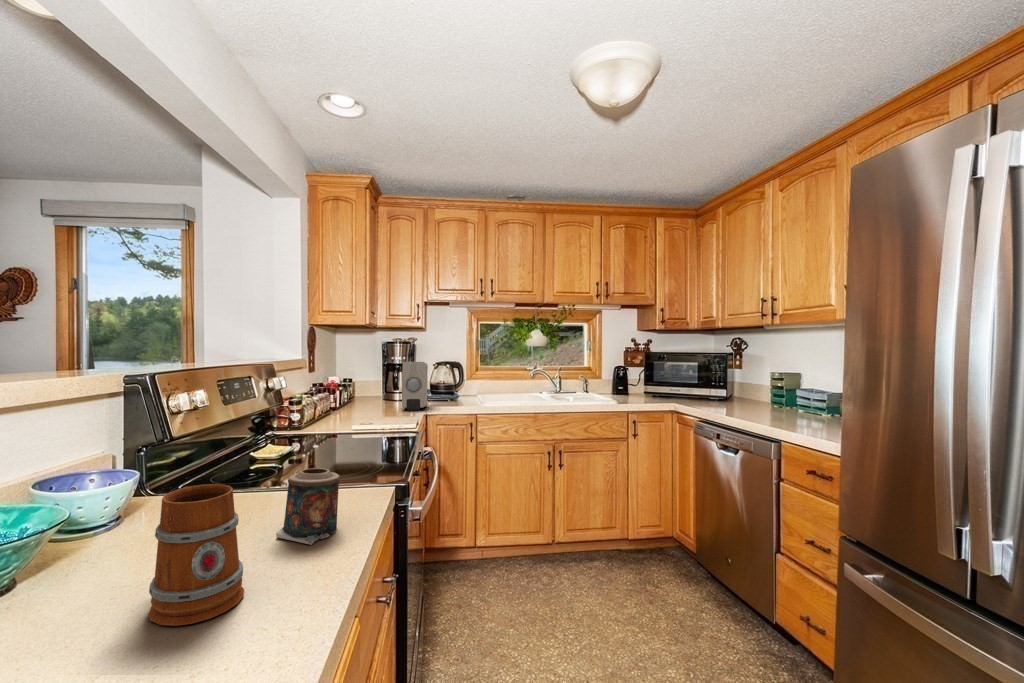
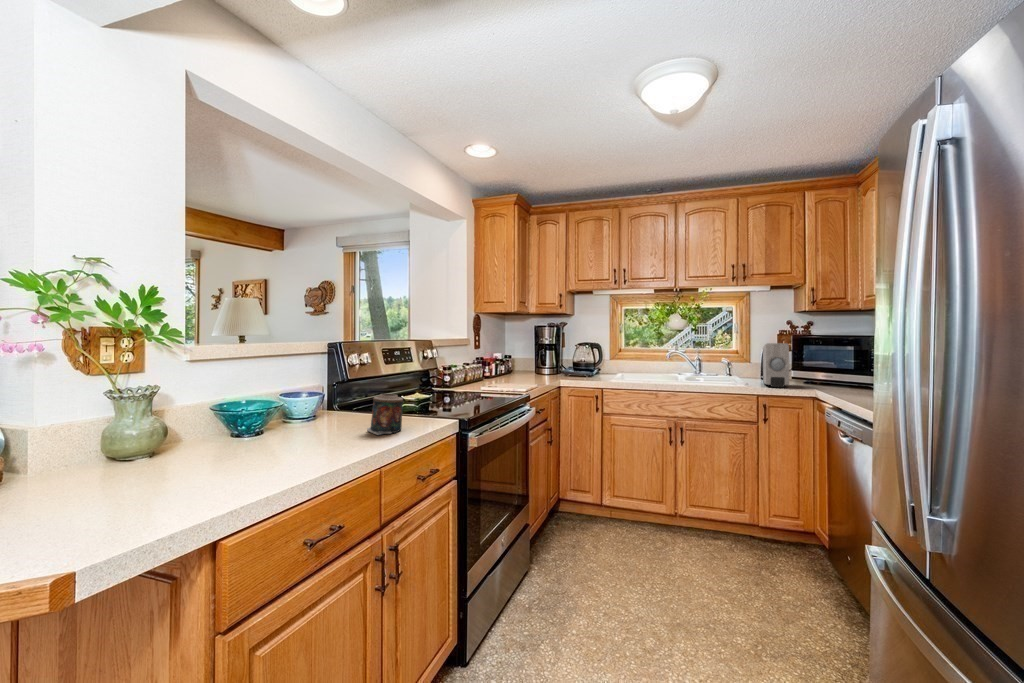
soap dispenser: present [402,362,428,410] -> present [763,343,789,387]
mug: present [148,484,244,626] -> none [285,389,329,451]

